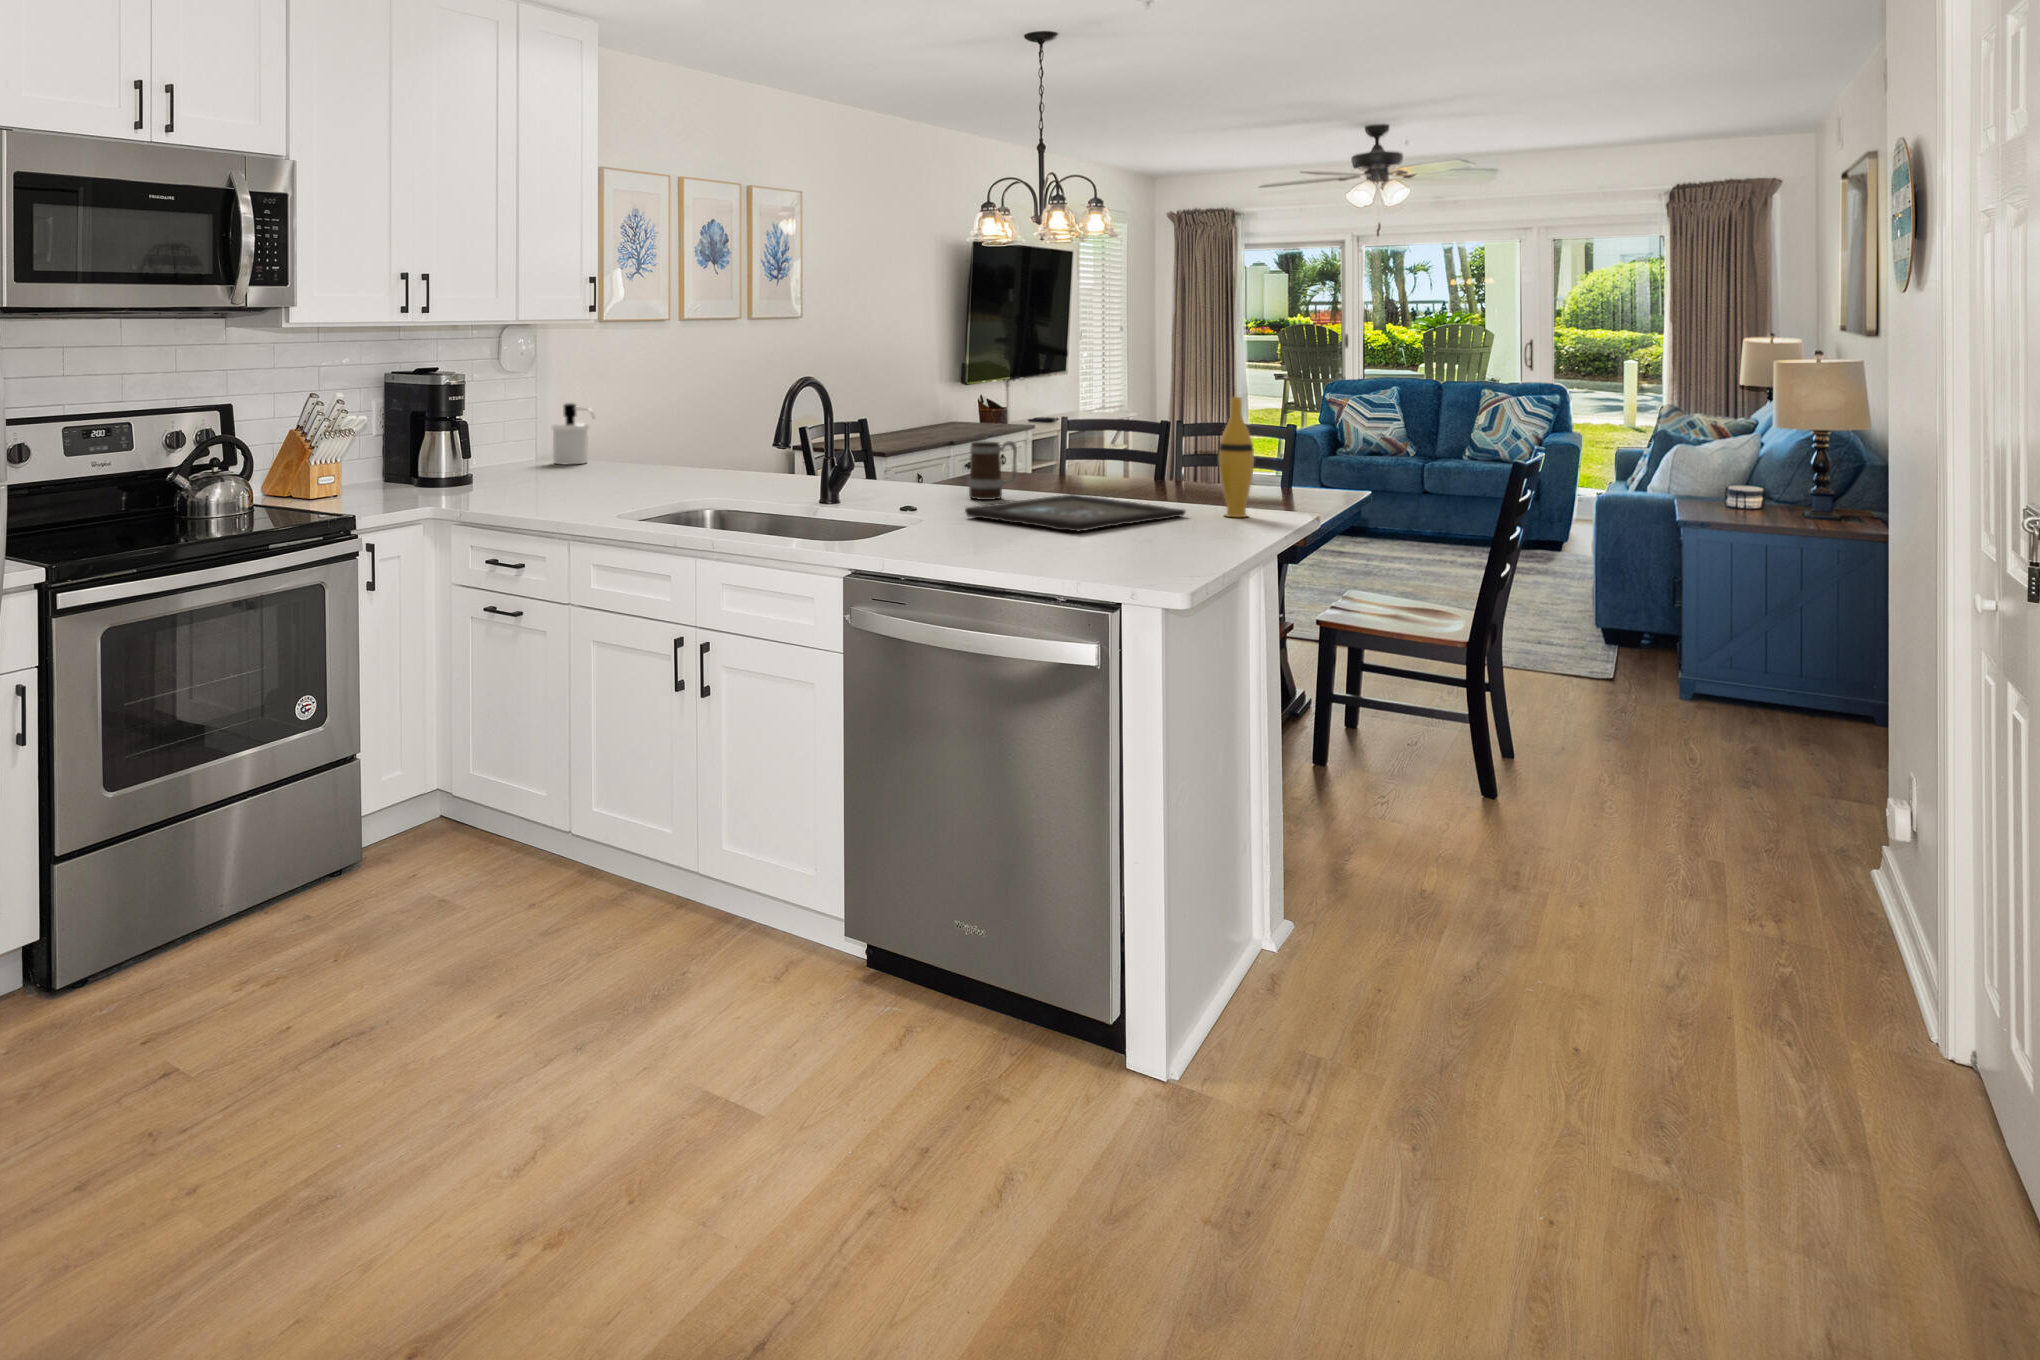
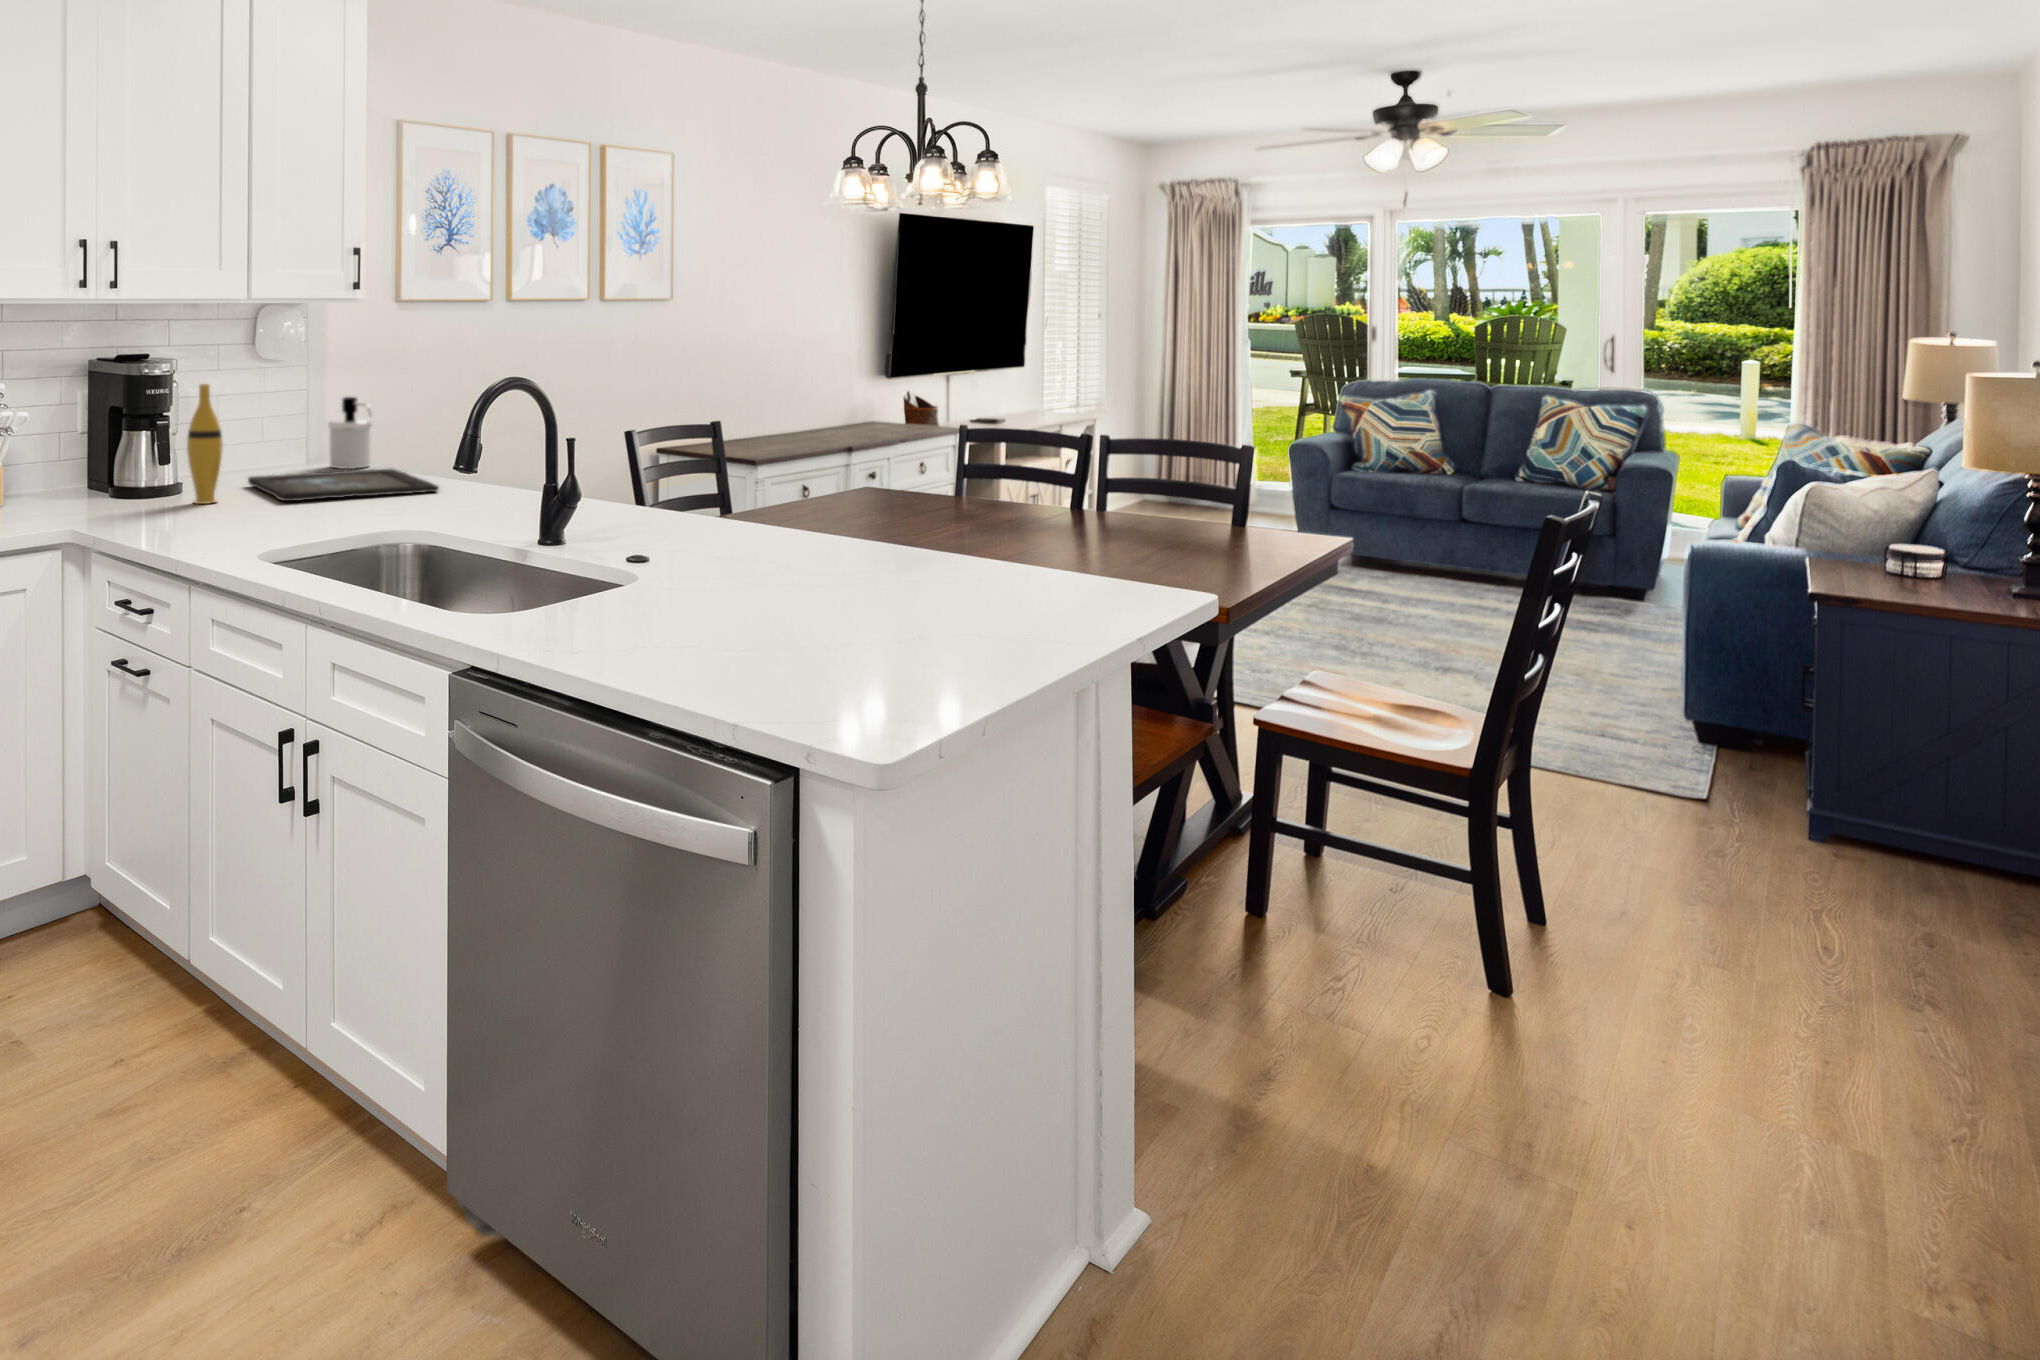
vase: present [1219,397,1254,517] -> present [187,384,223,504]
mug: present [969,441,1017,500] -> none [747,469,813,548]
tray: present [965,495,1185,531] -> present [248,469,439,501]

